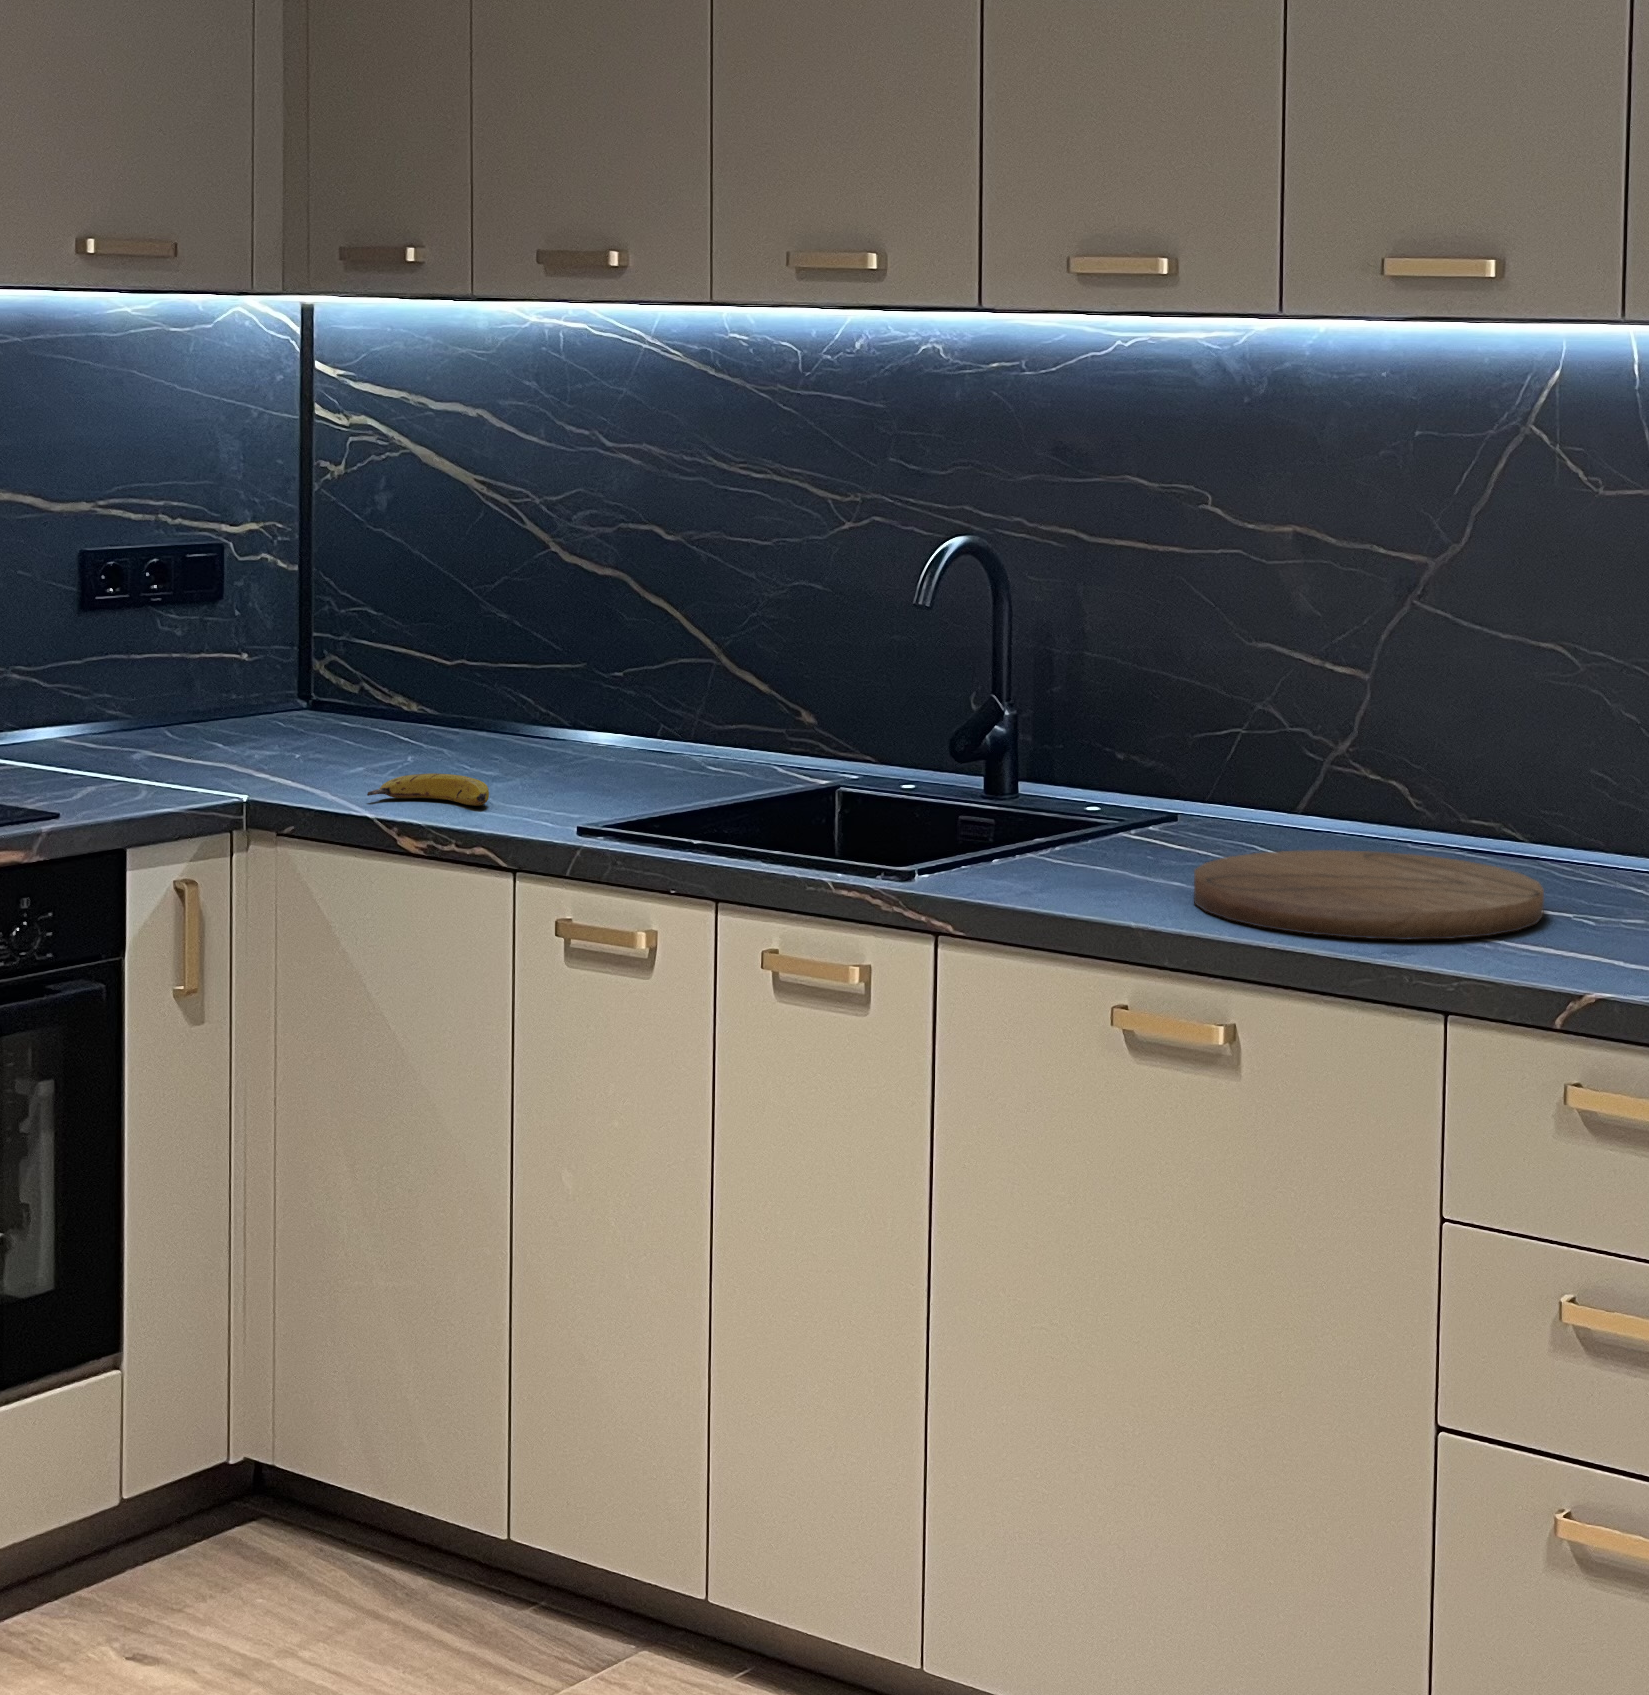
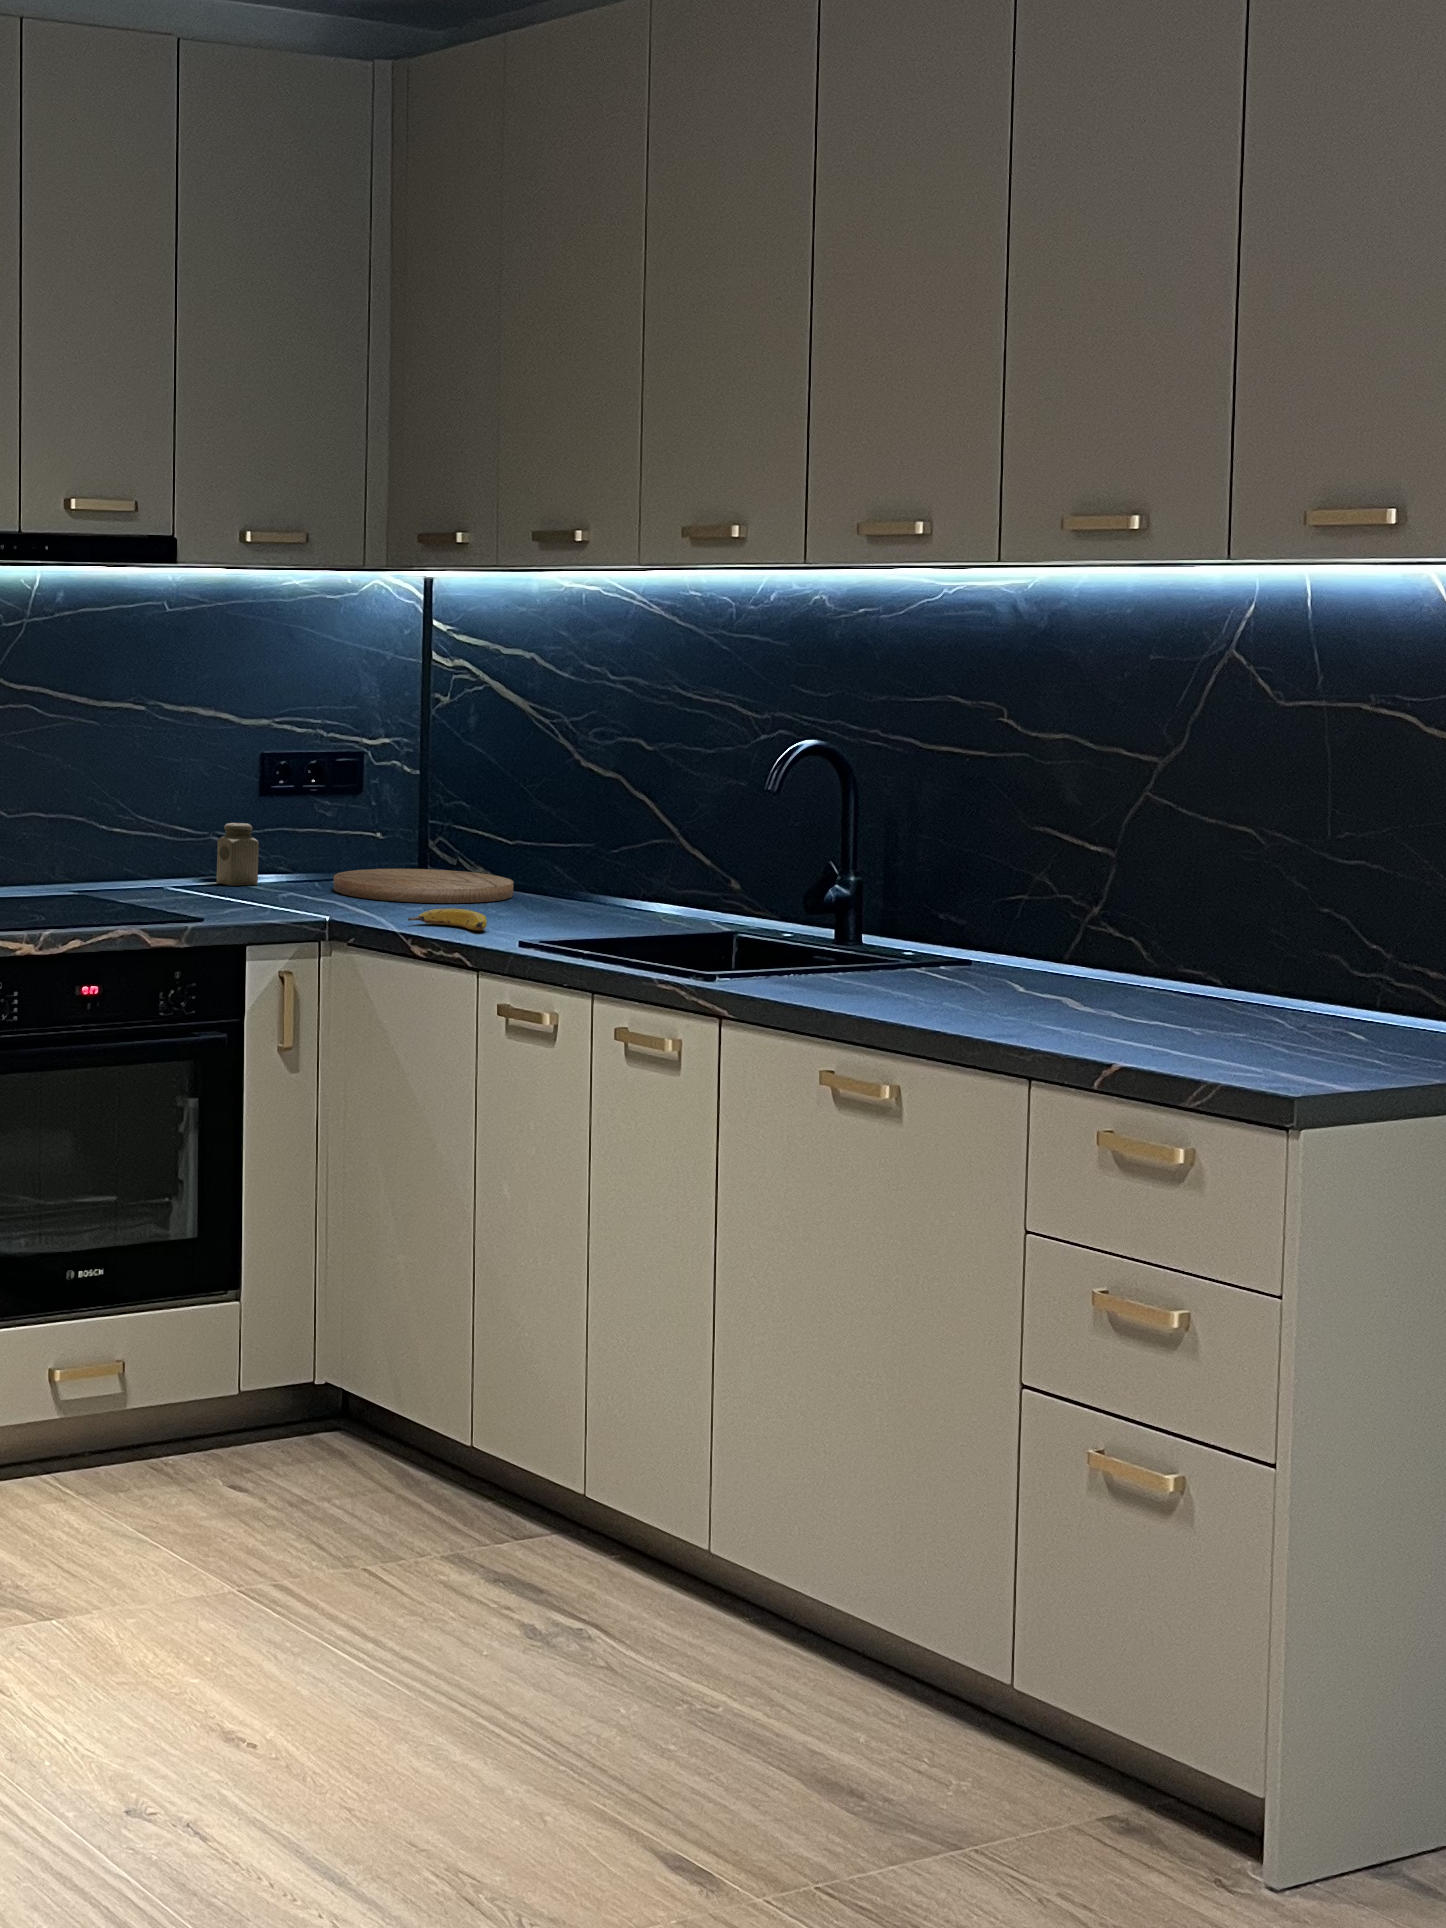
salt shaker: none [29,656,93,749] -> present [217,823,259,886]
cutting board: present [1194,850,1544,940] -> present [333,869,514,903]

